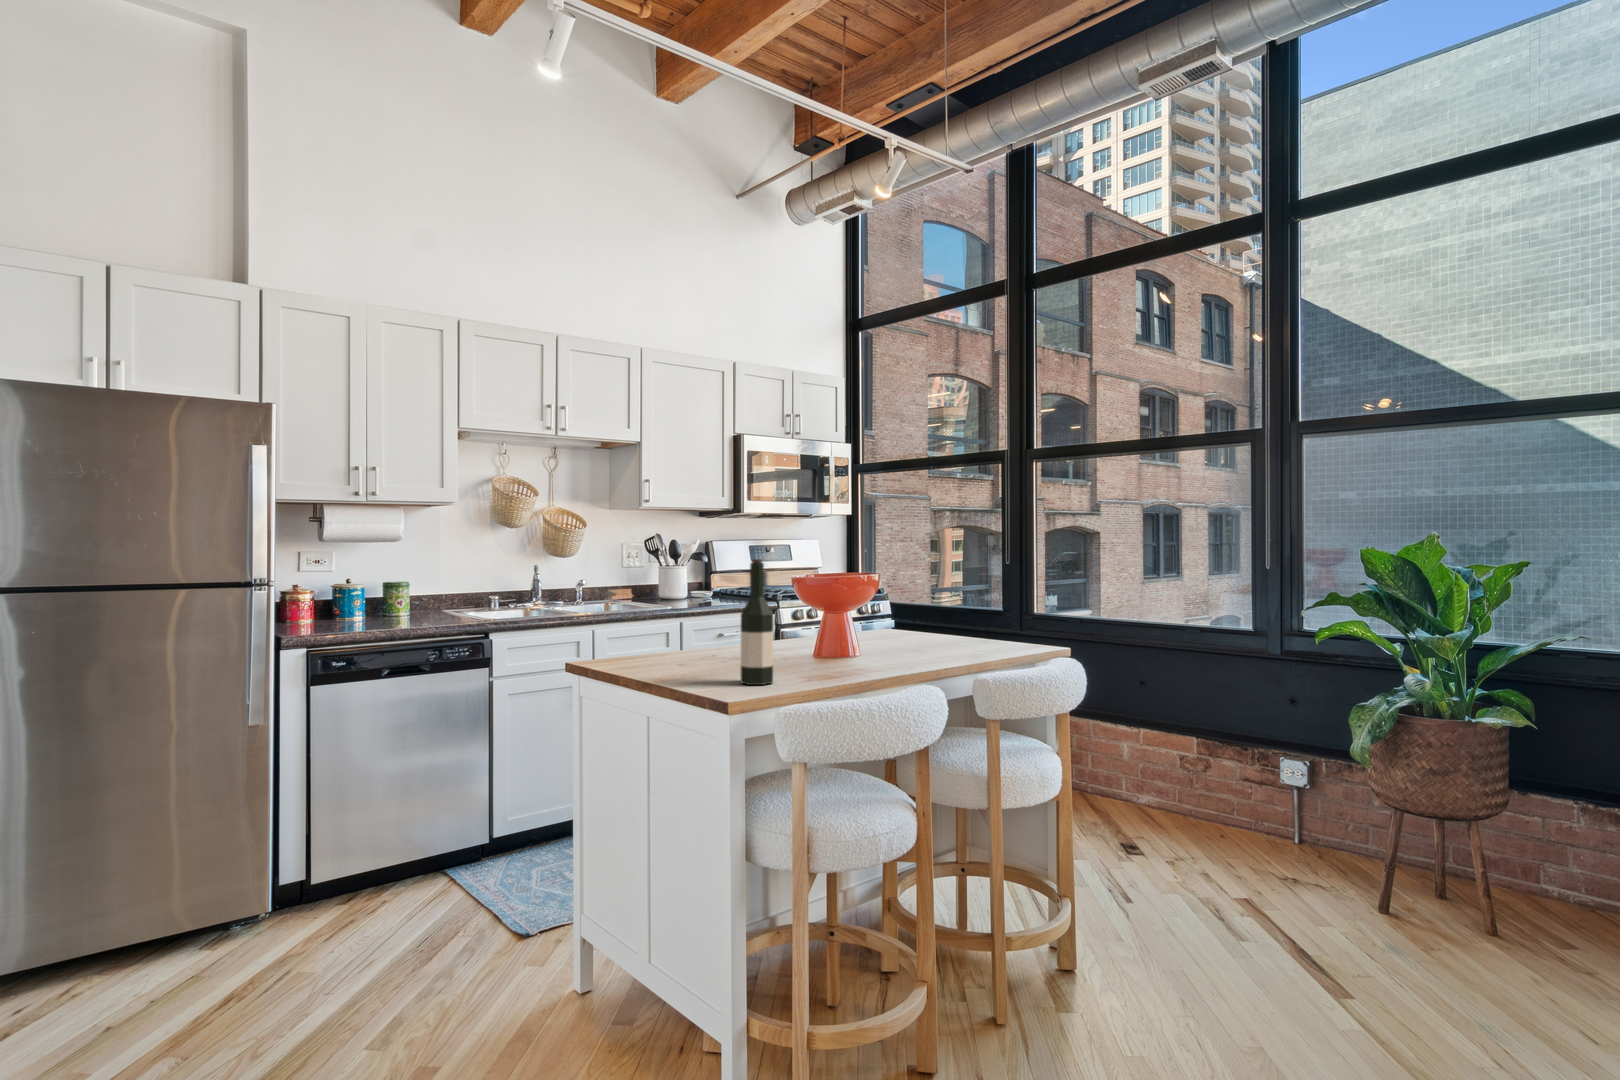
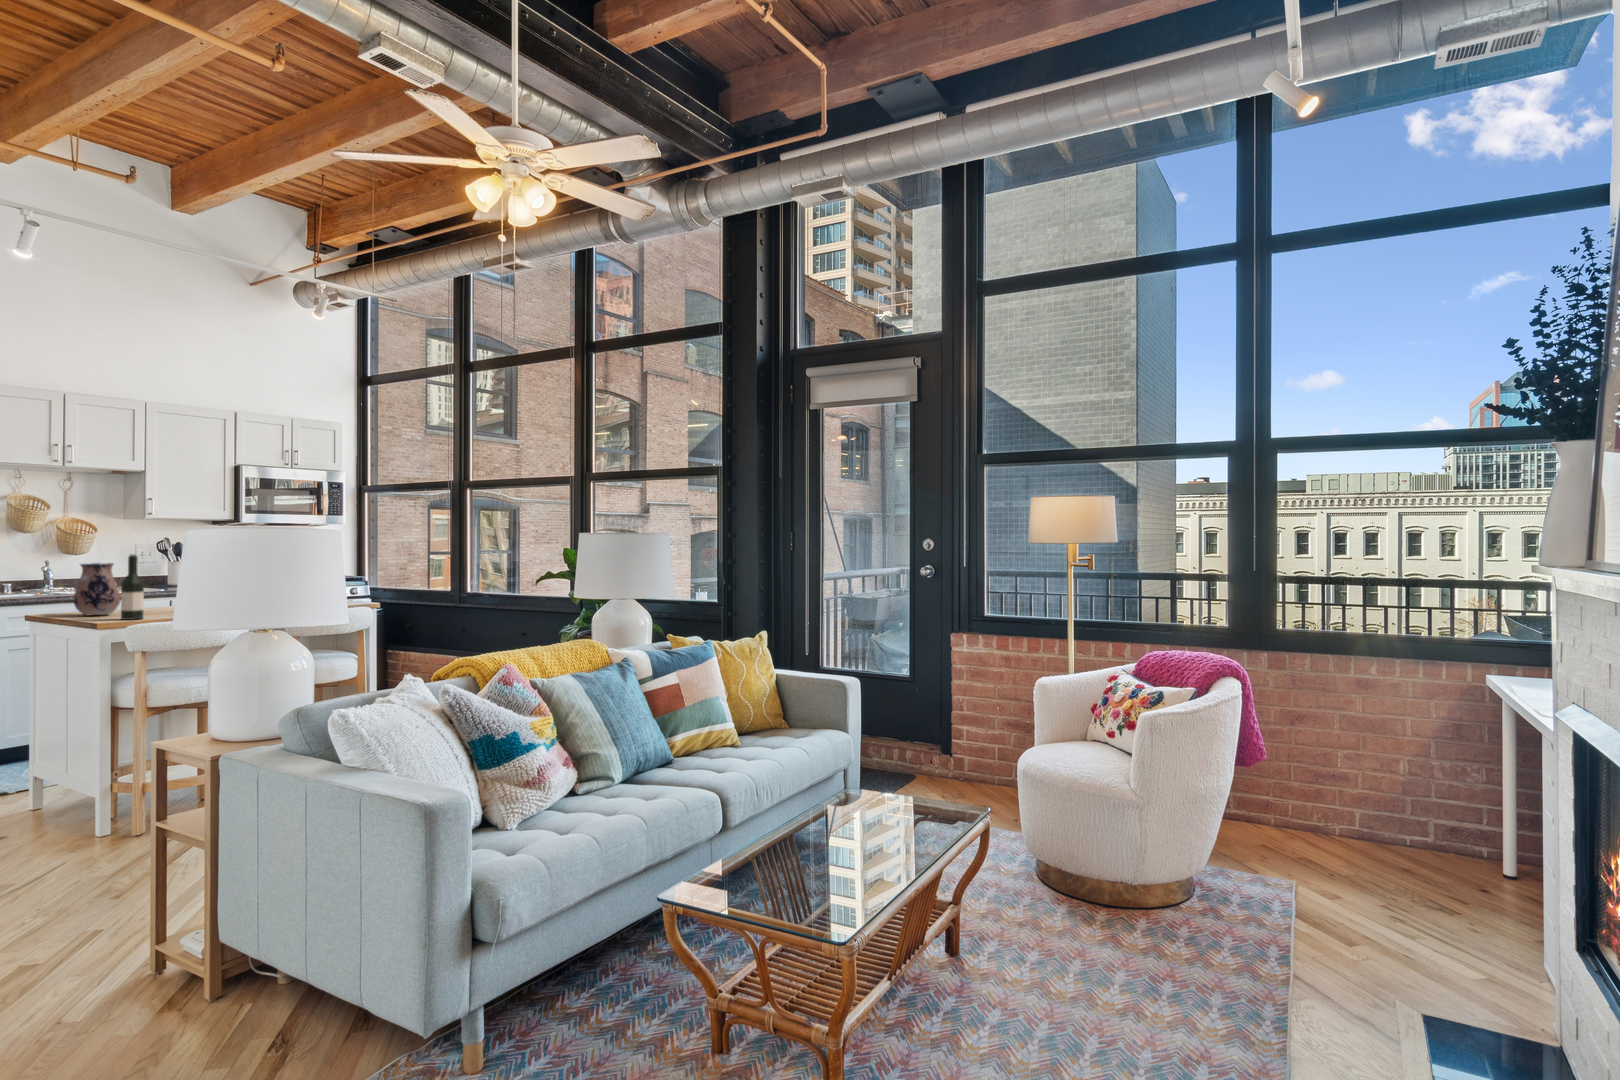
ceramic pitcher: none [647,574,713,669] -> present [74,563,120,615]

